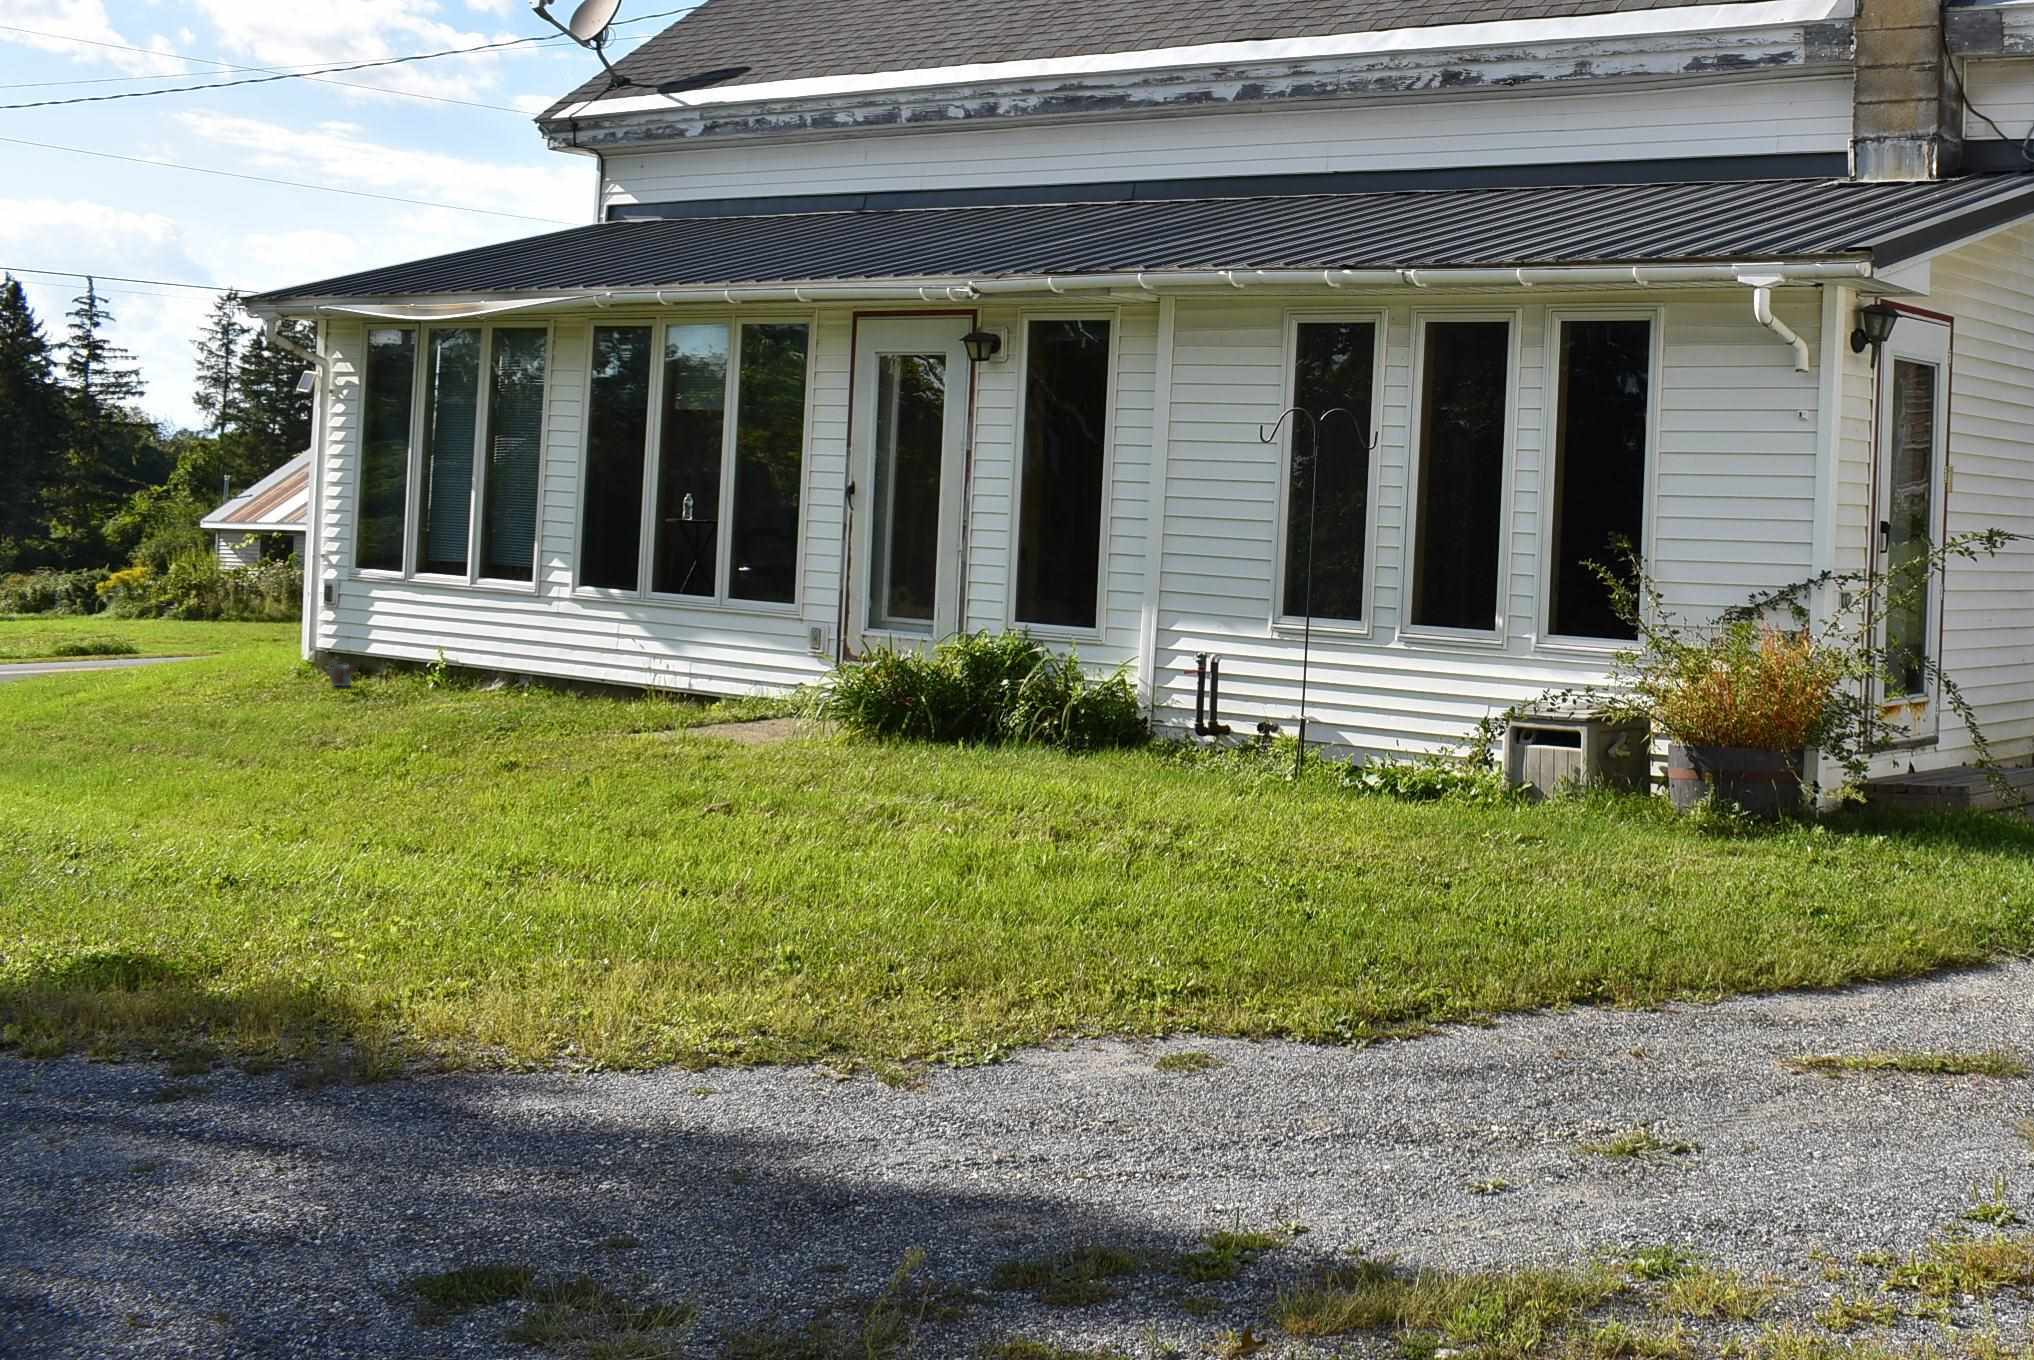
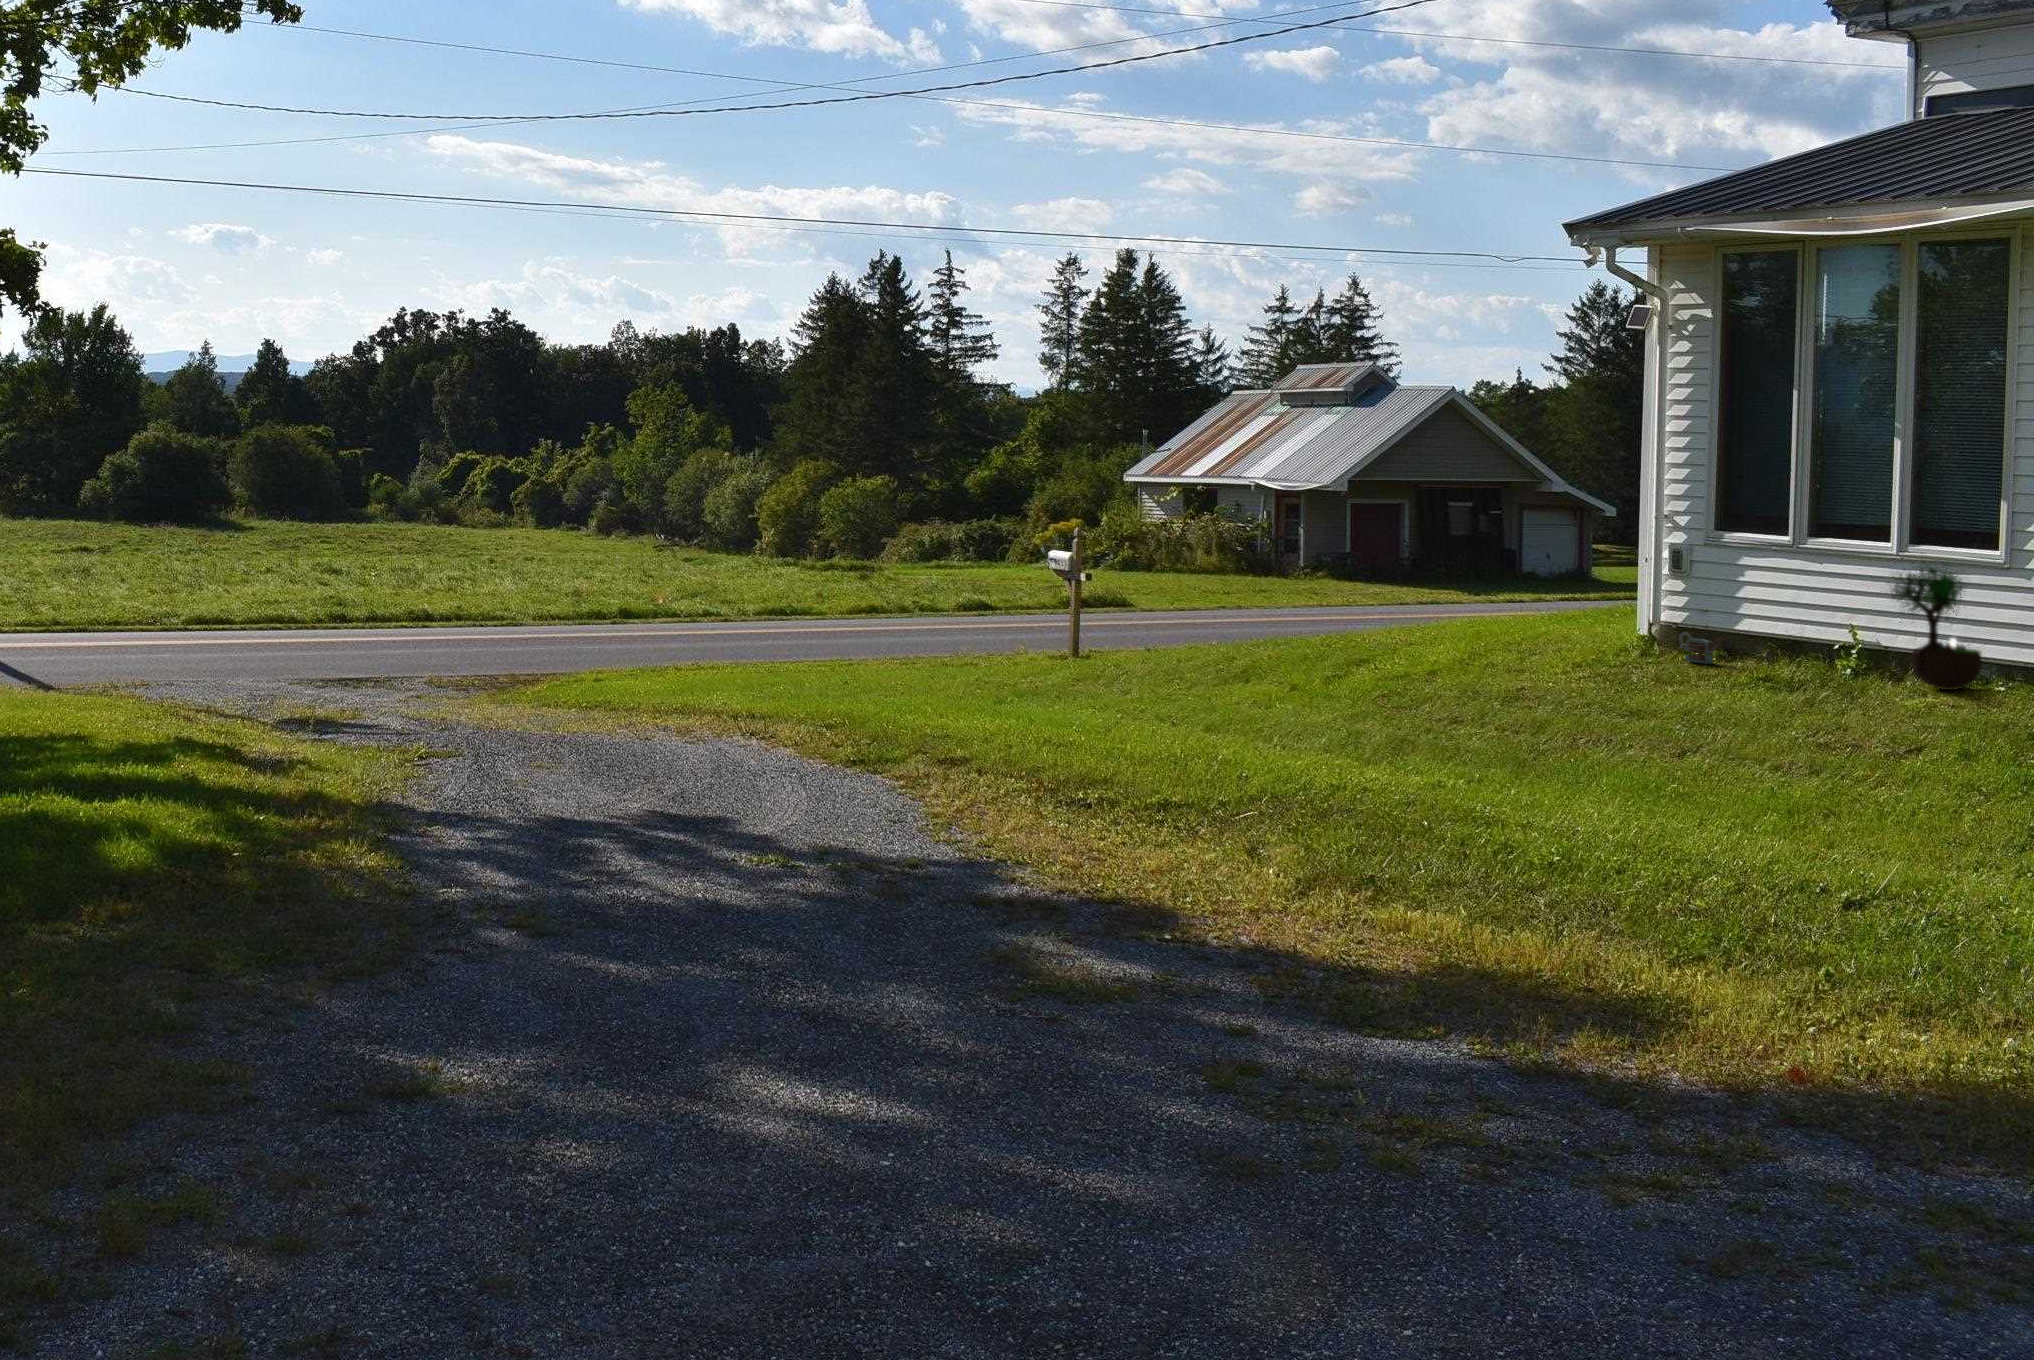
potted tree: none [426,583,506,695] -> present [1881,560,1982,690]

